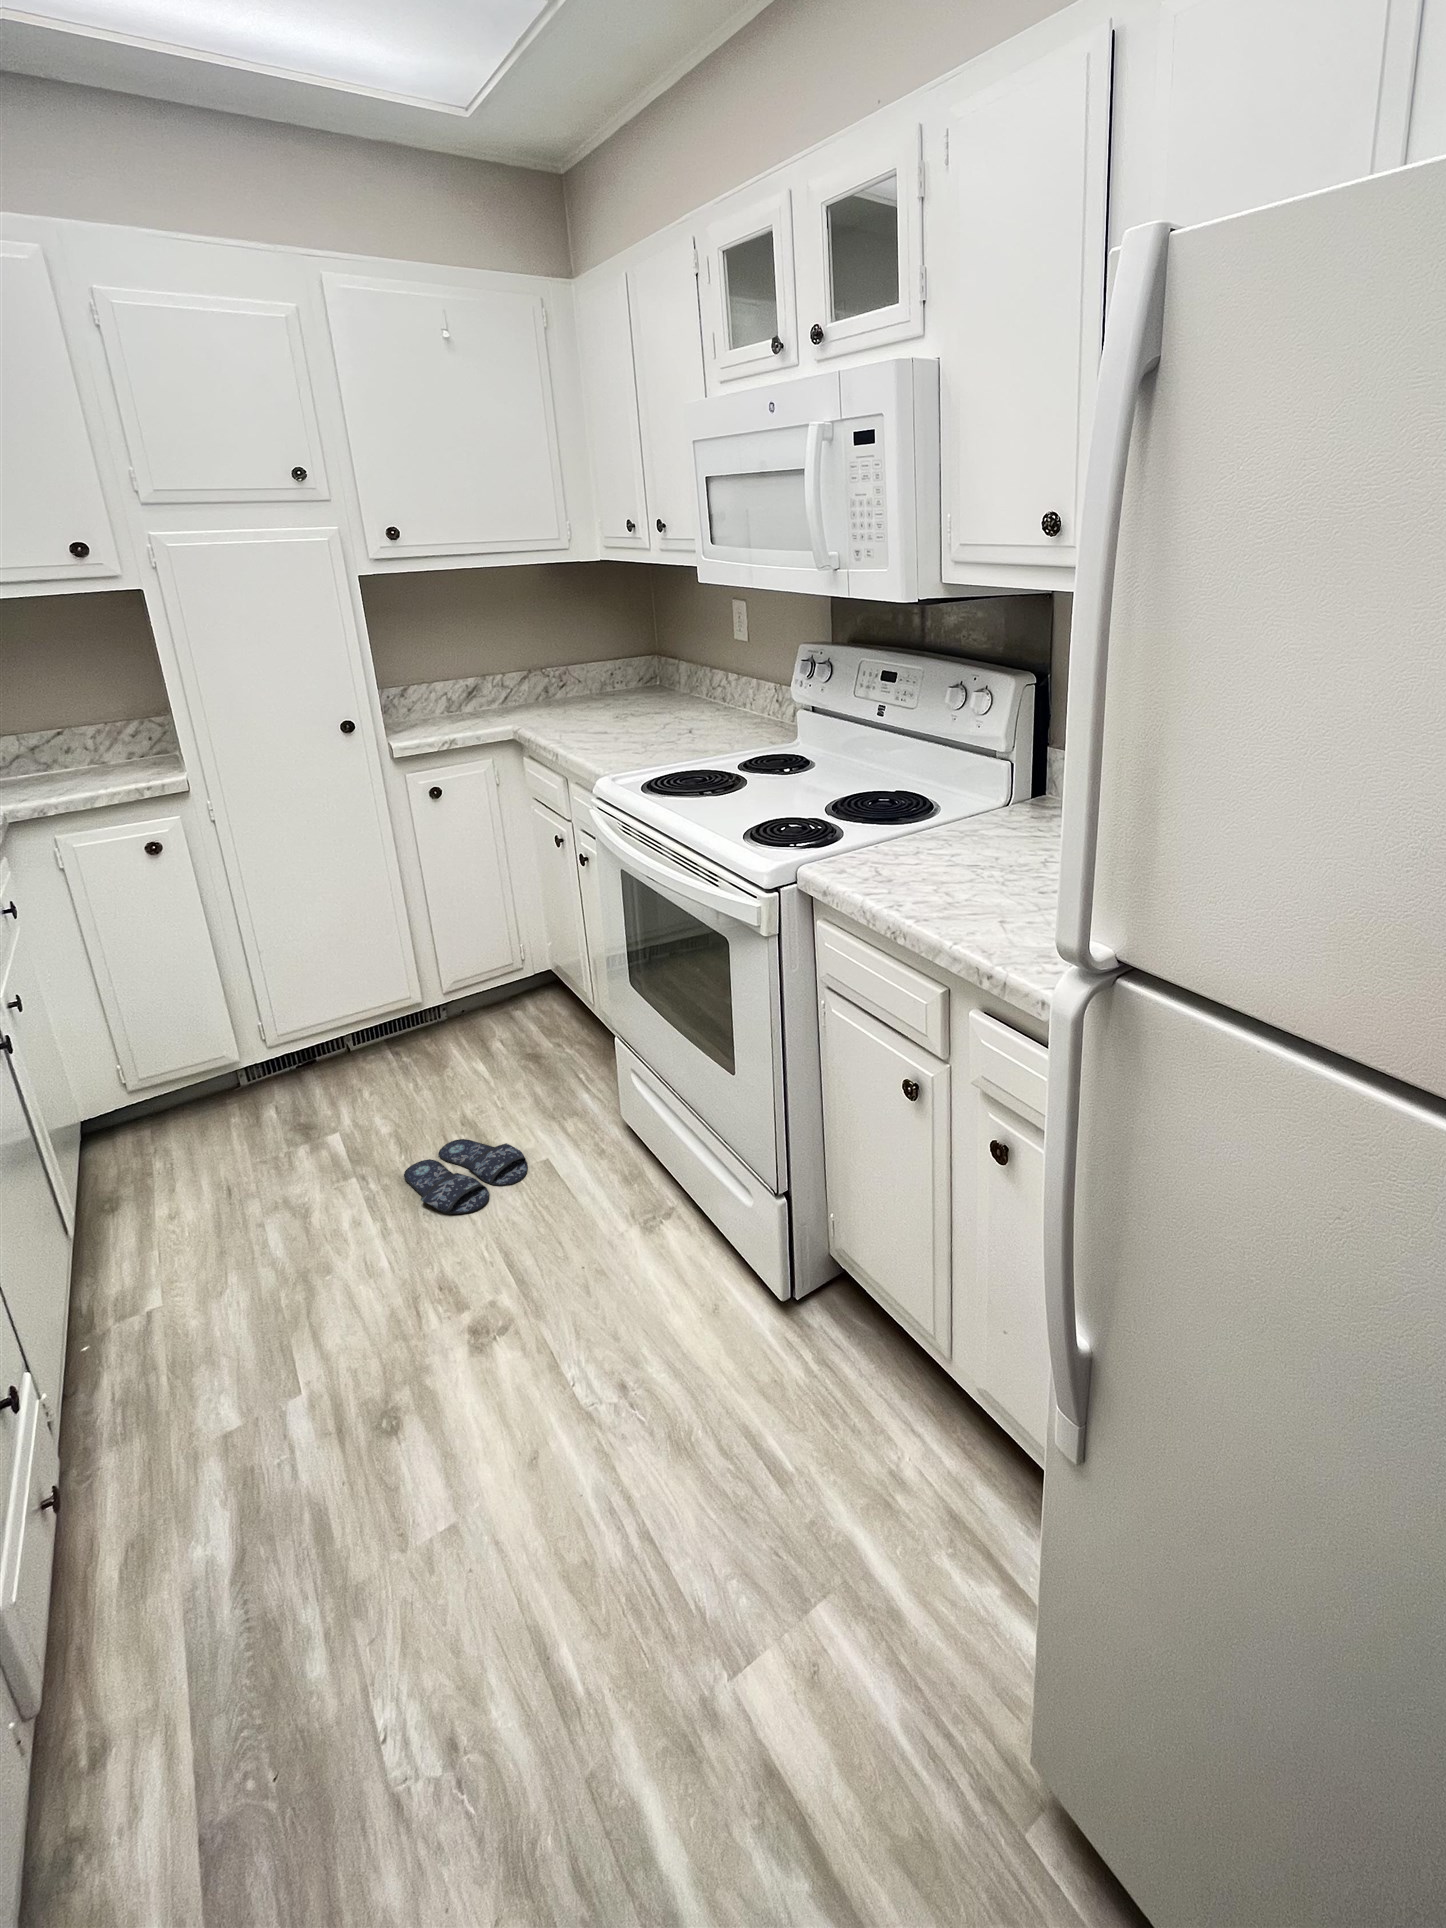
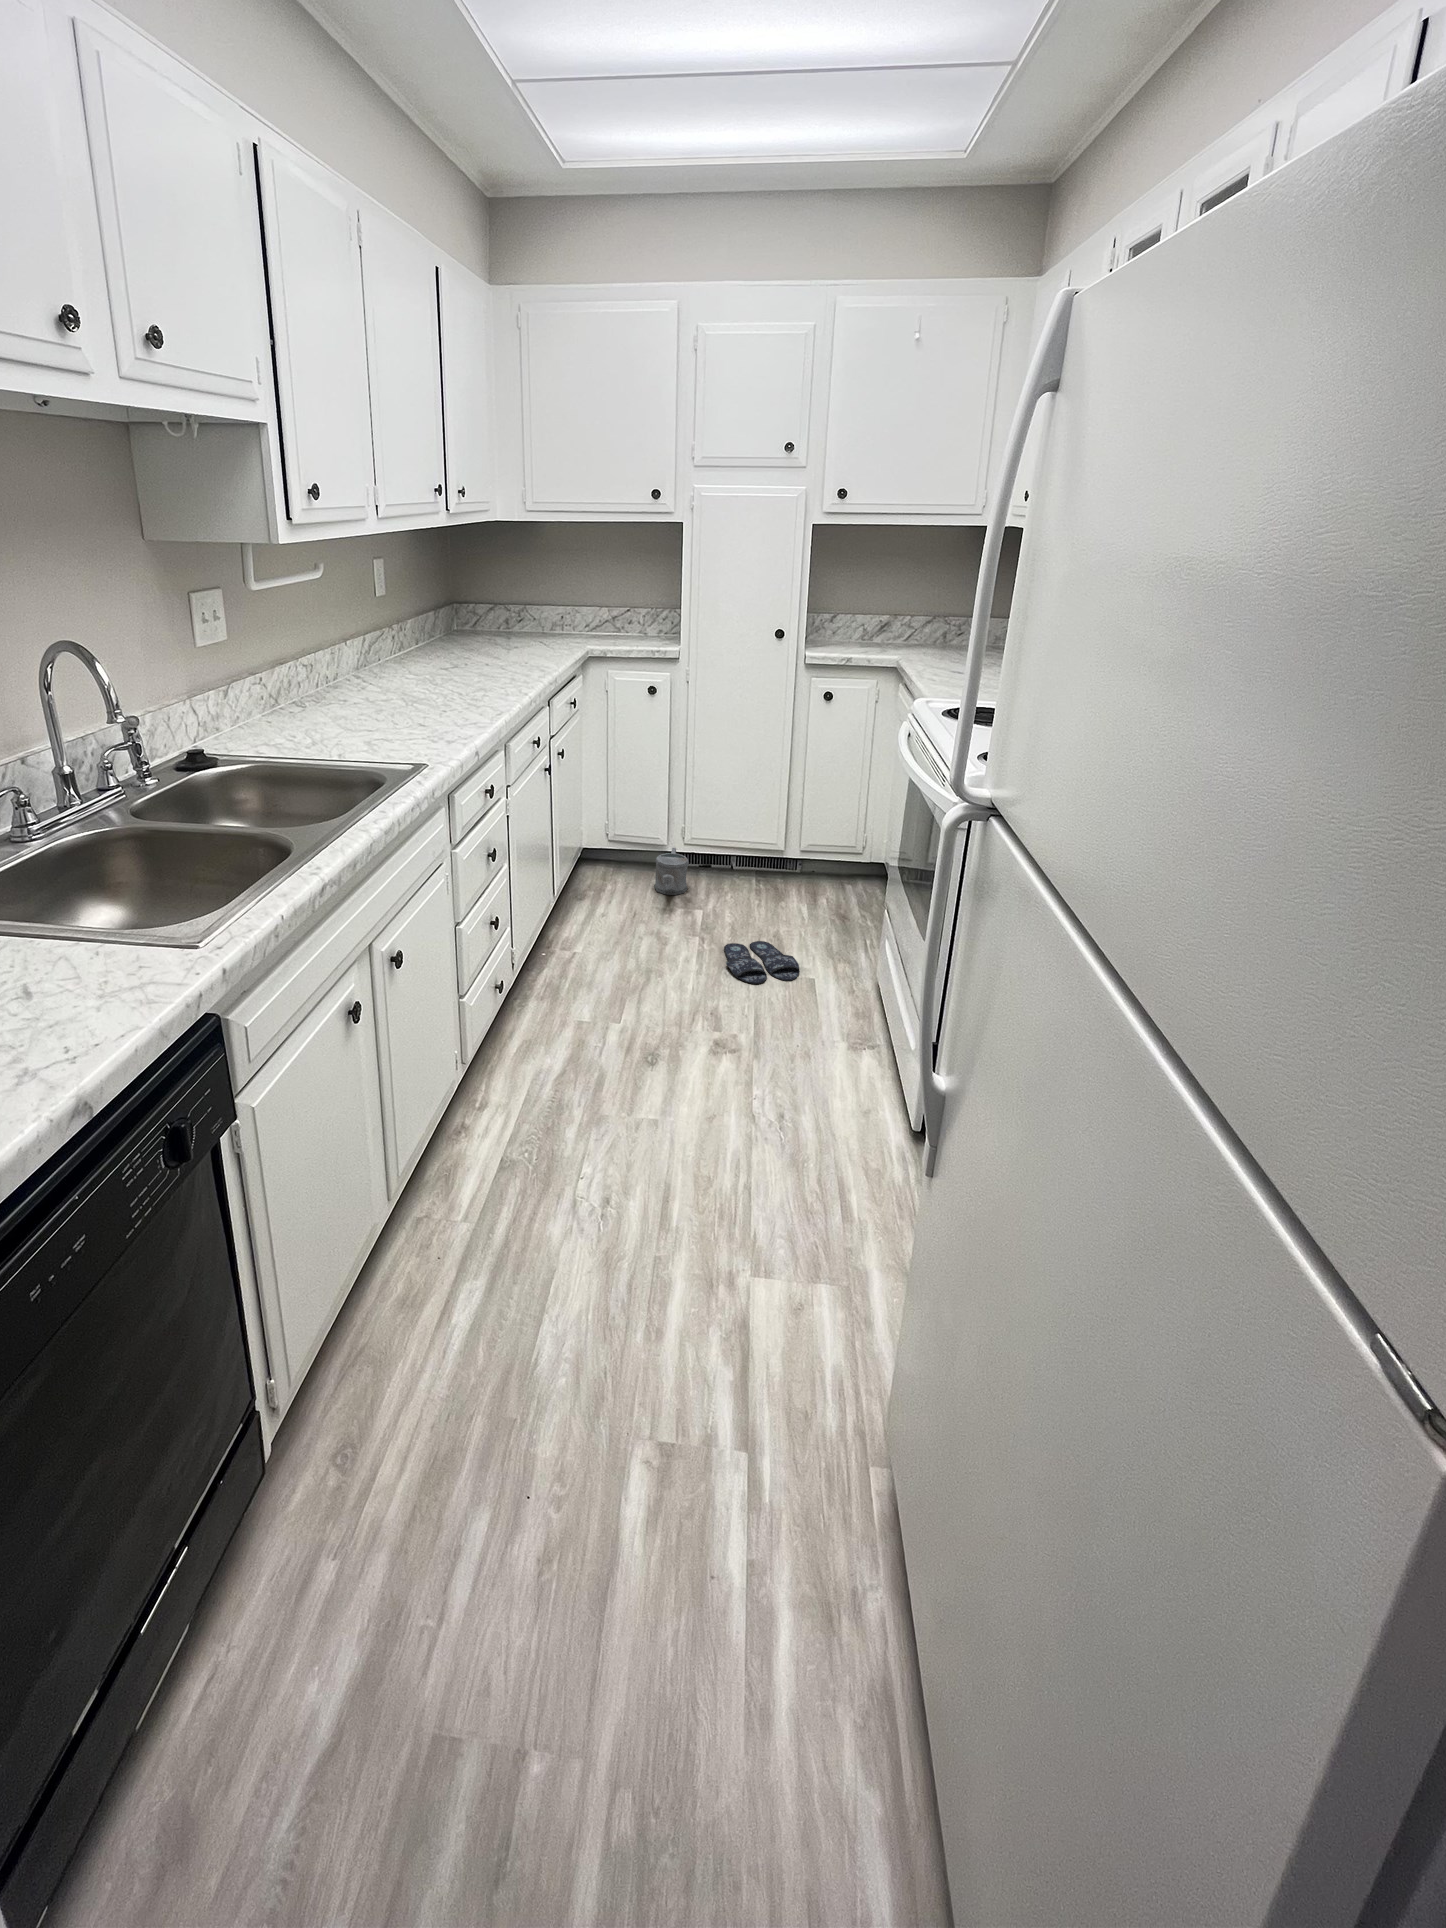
watering can: none [232,1060,298,1136] -> present [654,848,689,895]

